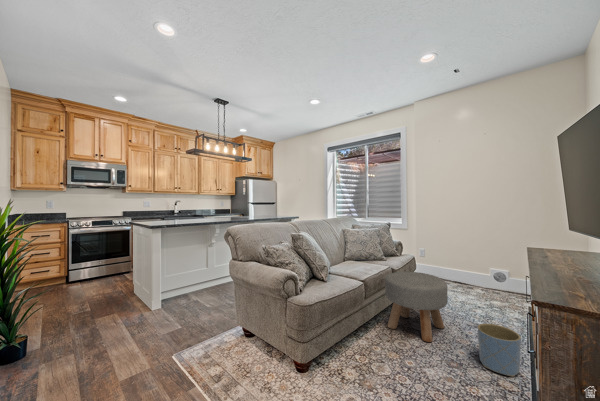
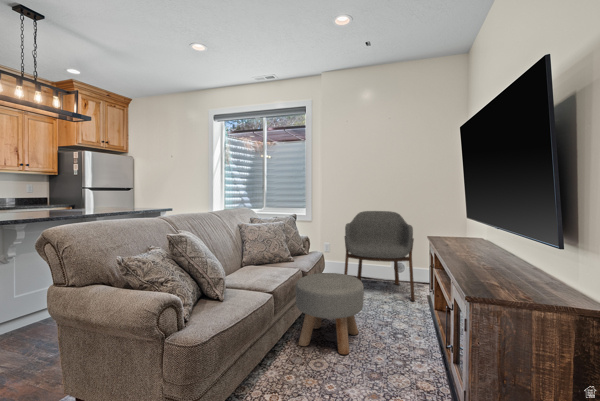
armchair: none [435,221,513,310] -> present [344,211,415,301]
planter: present [478,324,521,377] -> none [396,322,435,375]

